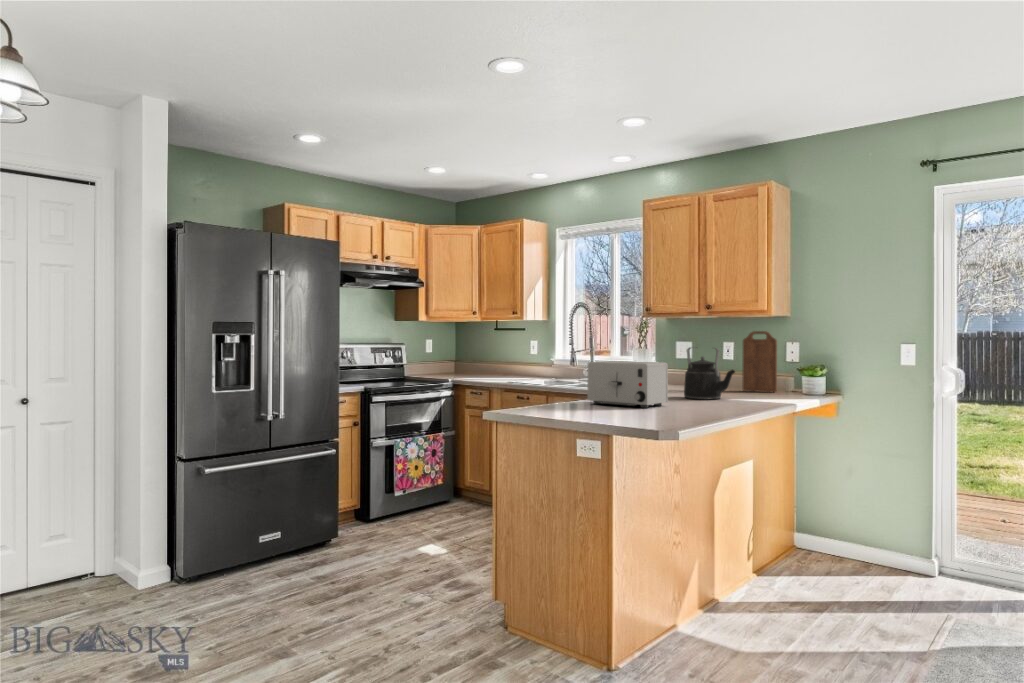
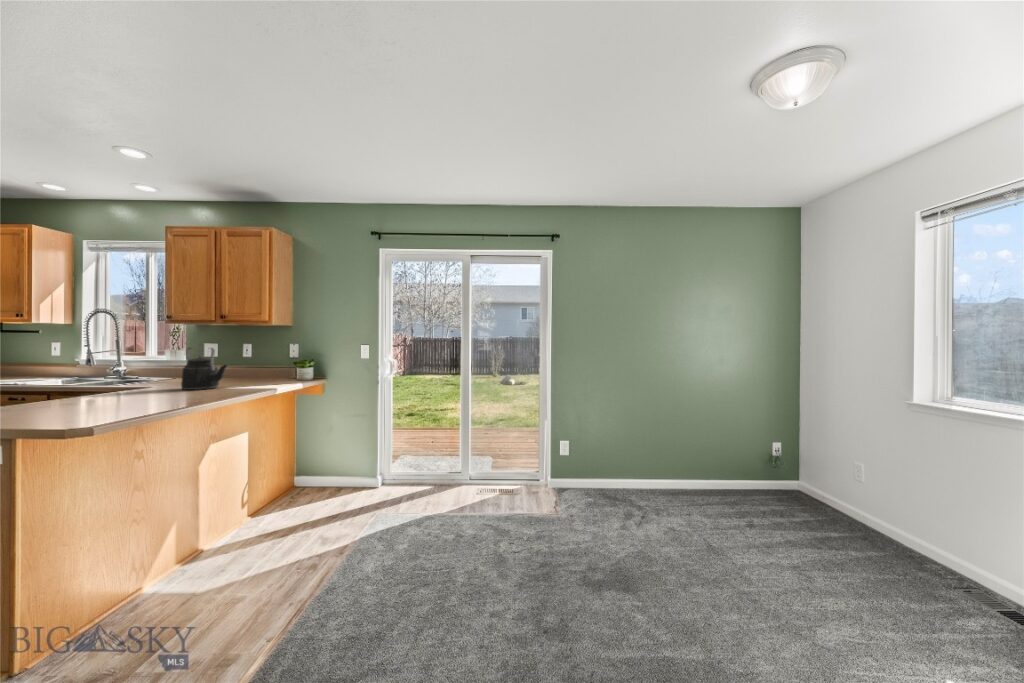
cutting board: present [742,331,777,392] -> none [252,336,278,380]
toaster: present [587,361,668,408] -> none [41,361,144,403]

